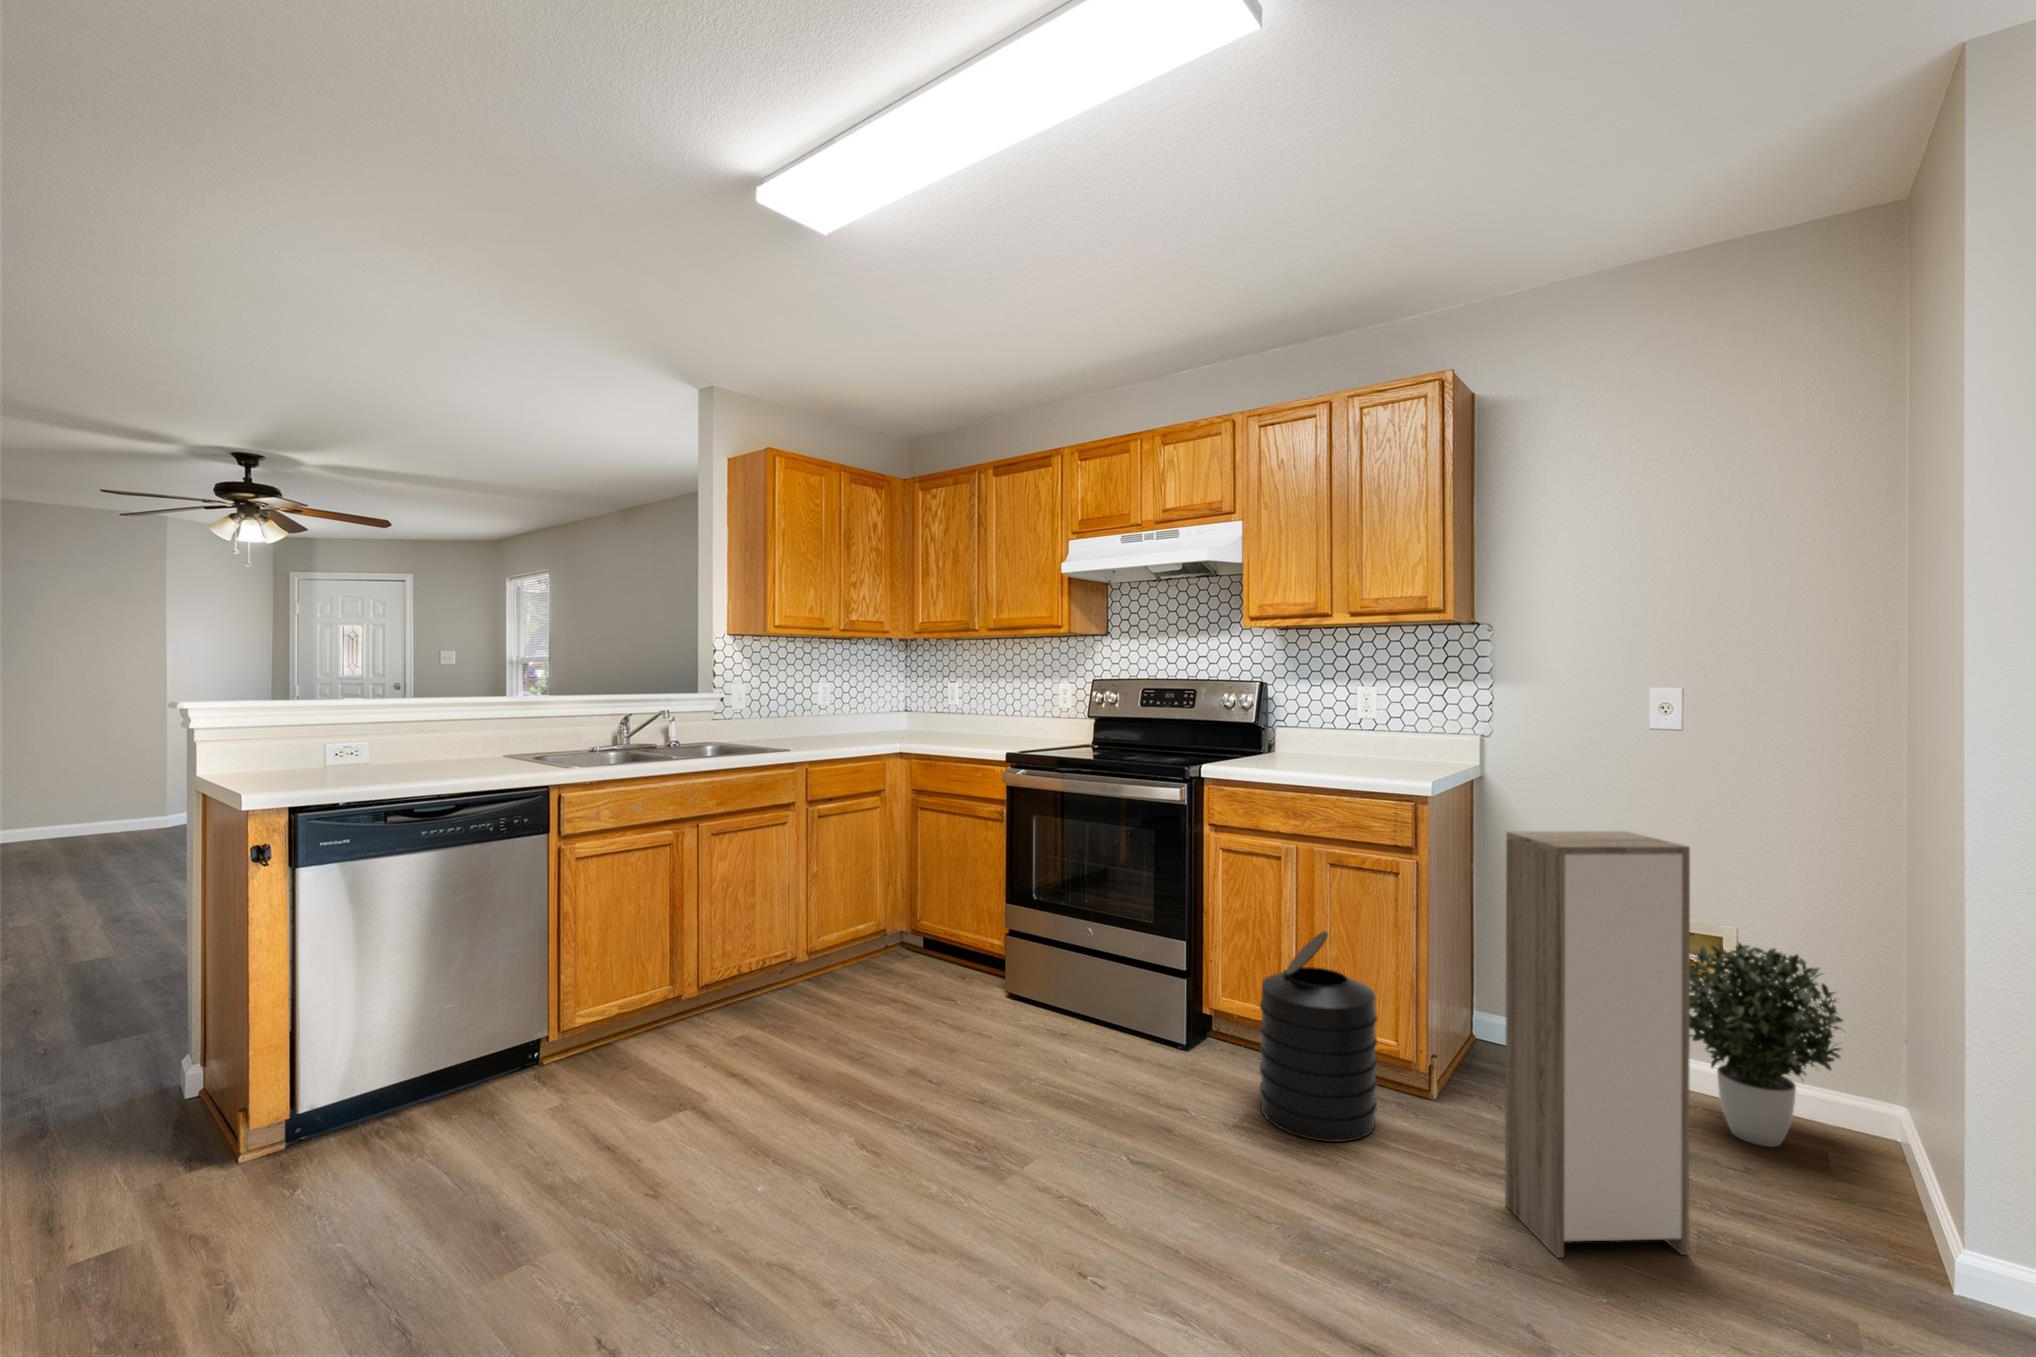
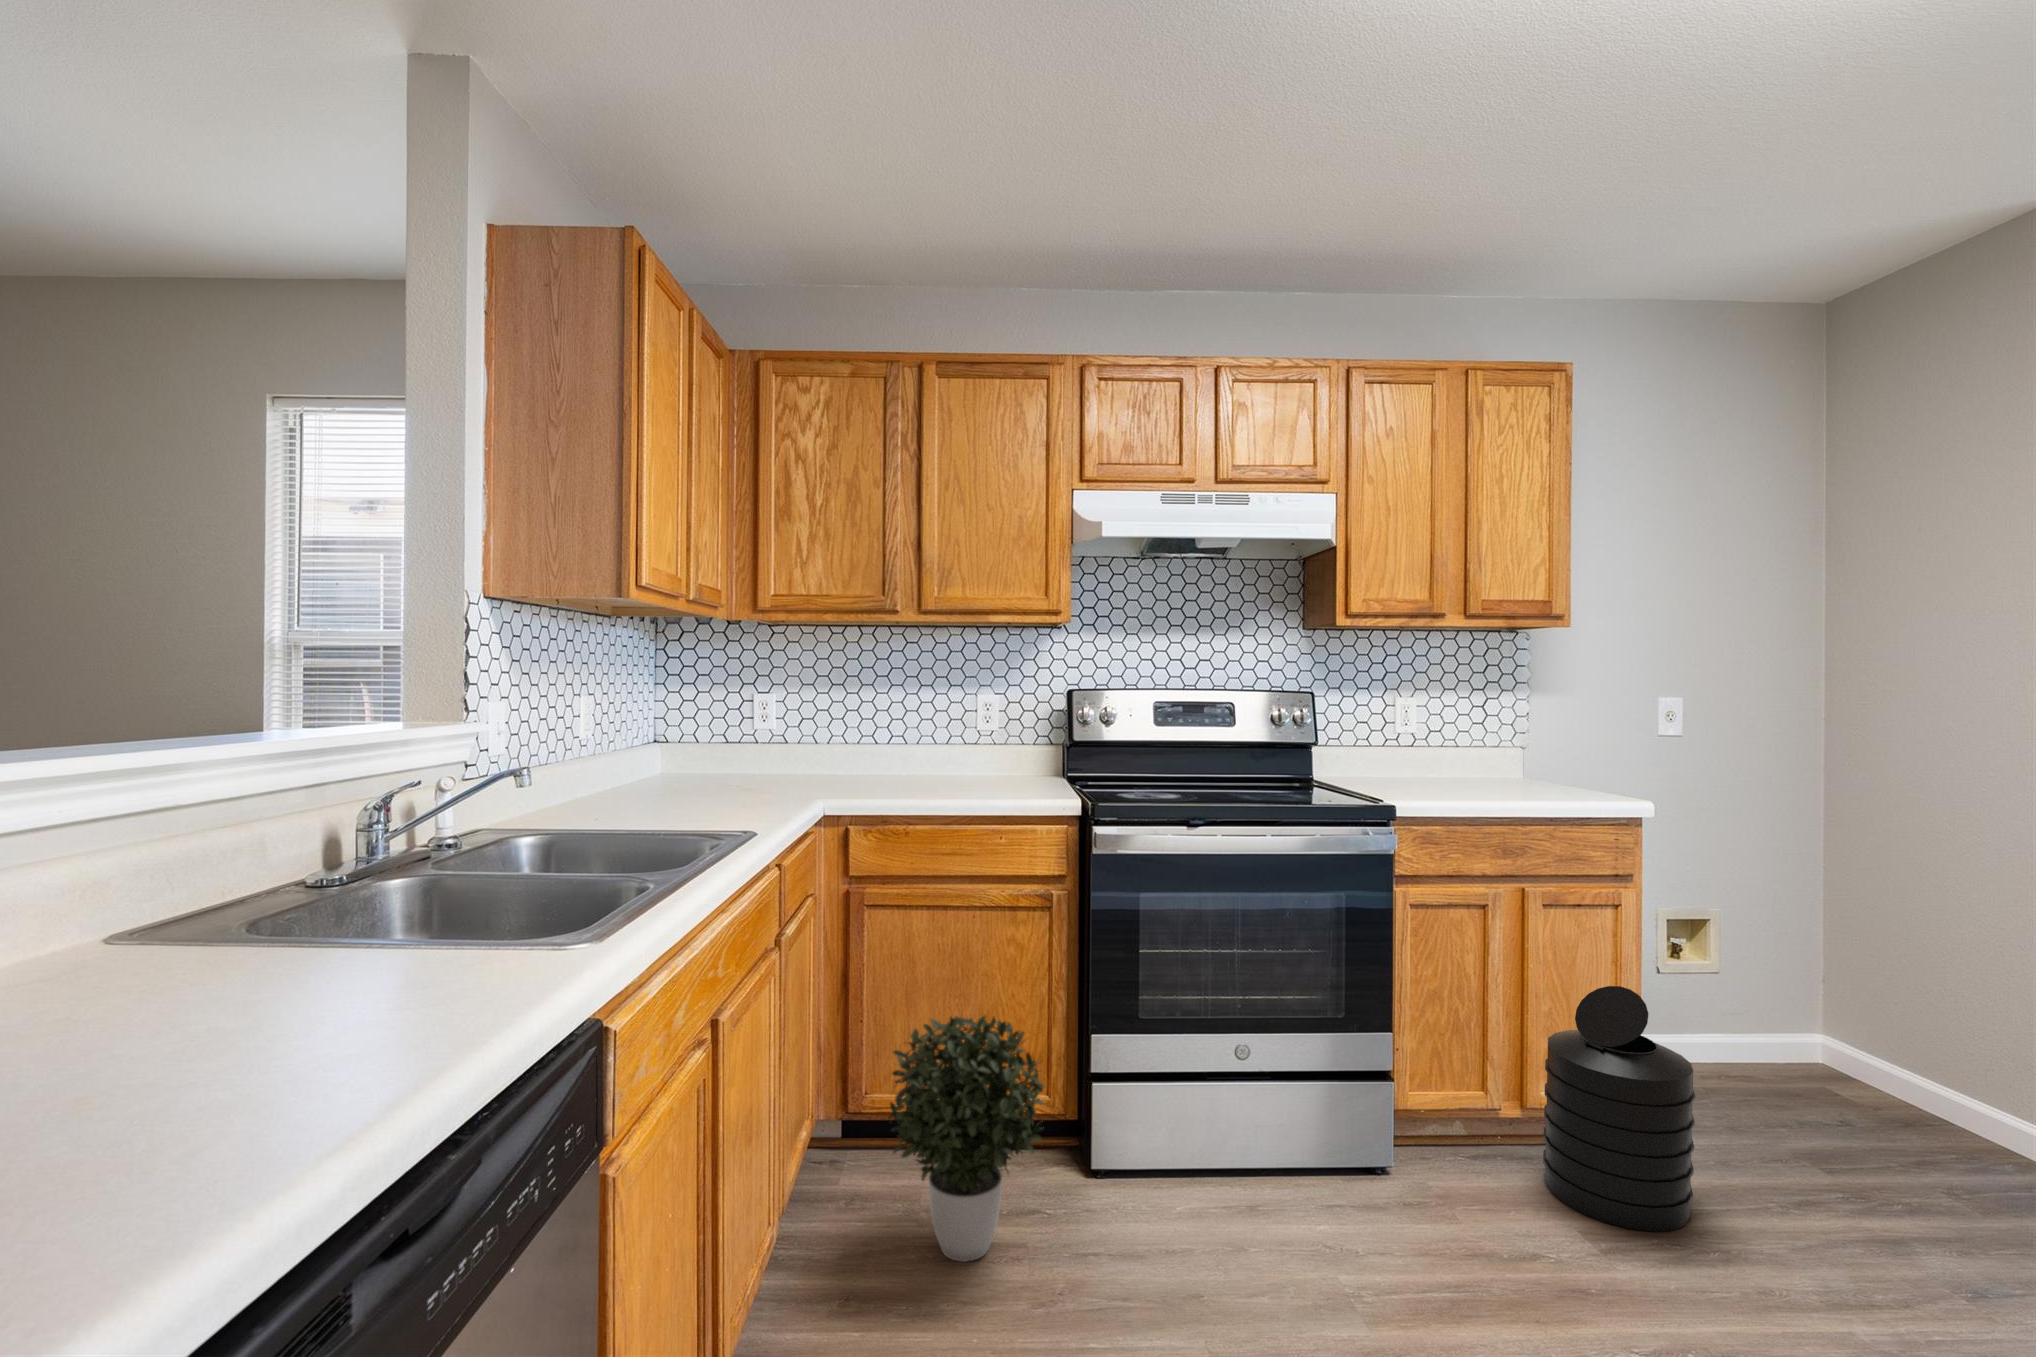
storage cabinet: present [1505,831,1690,1258] -> none [1869,844,2004,1270]
potted plant: present [1690,943,1843,1147] -> present [890,1016,1045,1262]

